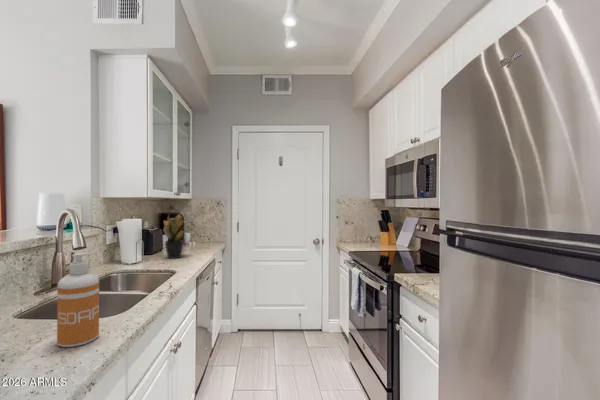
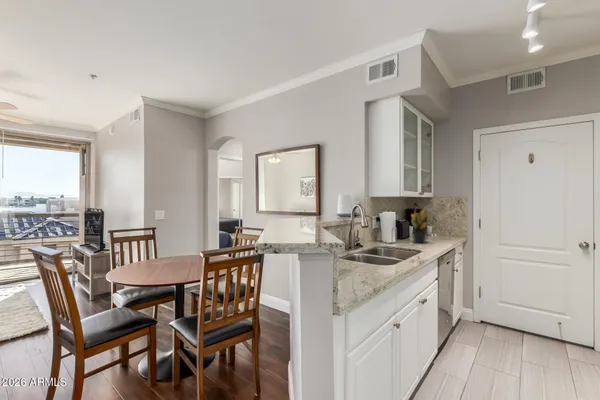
soap dispenser: present [57,252,99,347] -> none [360,227,379,276]

